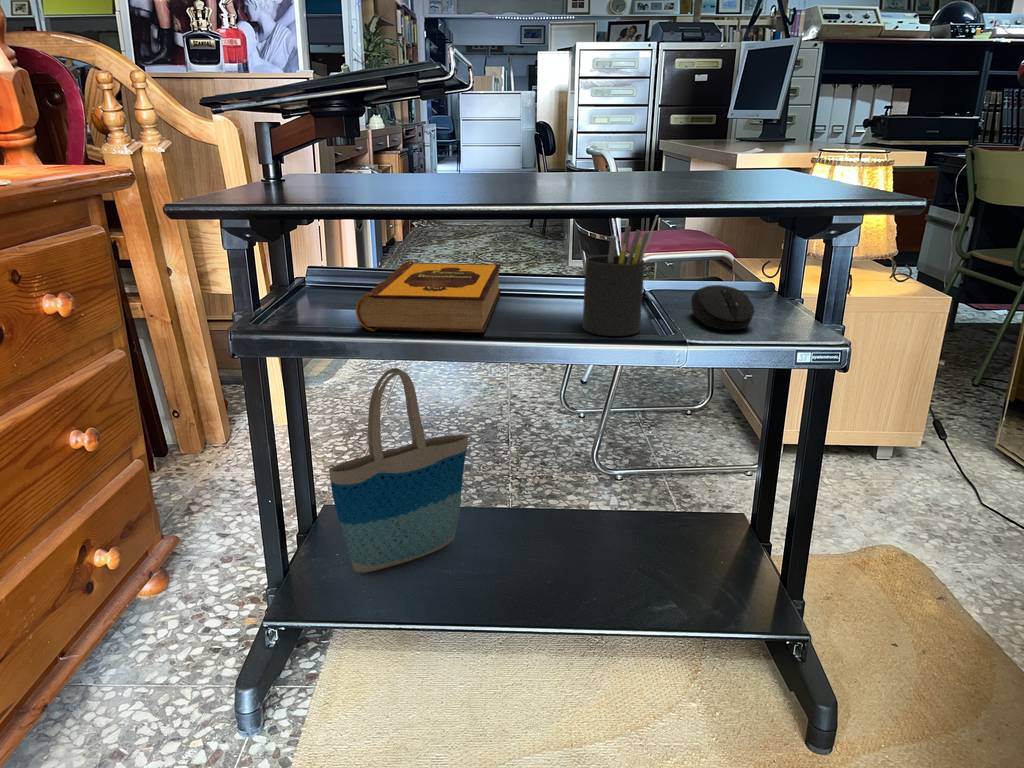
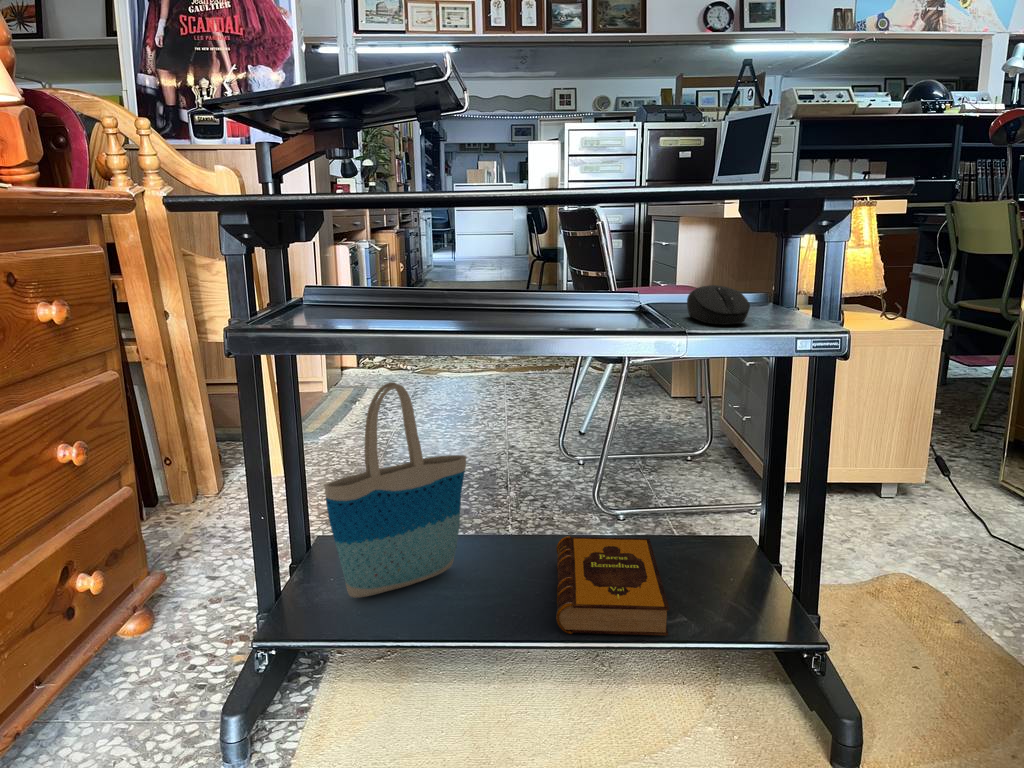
pen holder: present [583,215,658,336] -> none [580,209,651,328]
hardback book: present [356,262,501,332] -> present [556,536,669,636]

